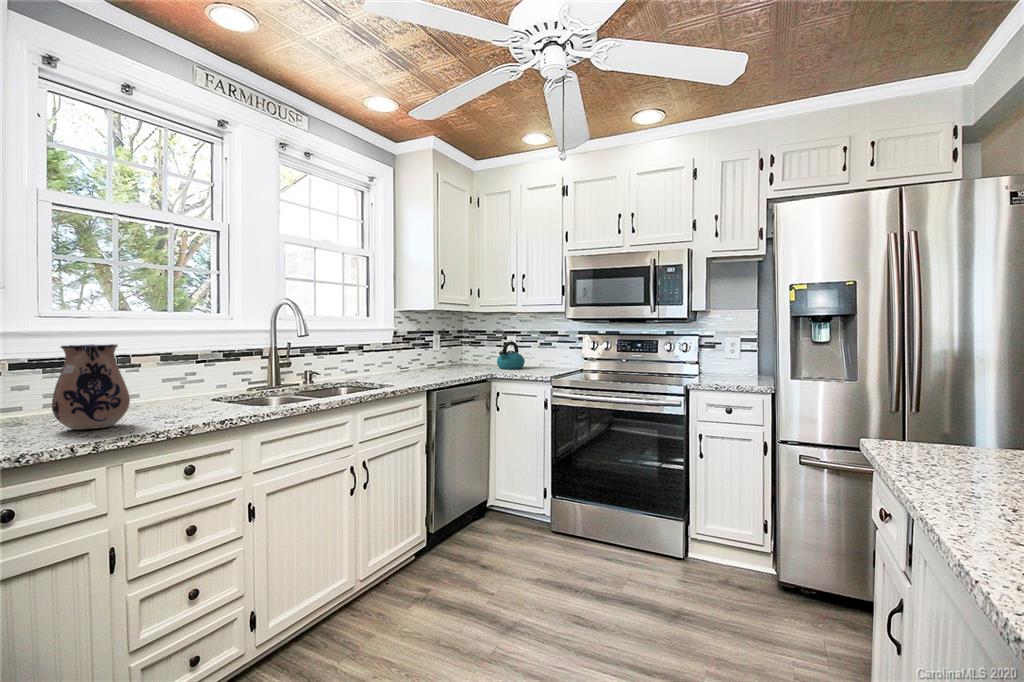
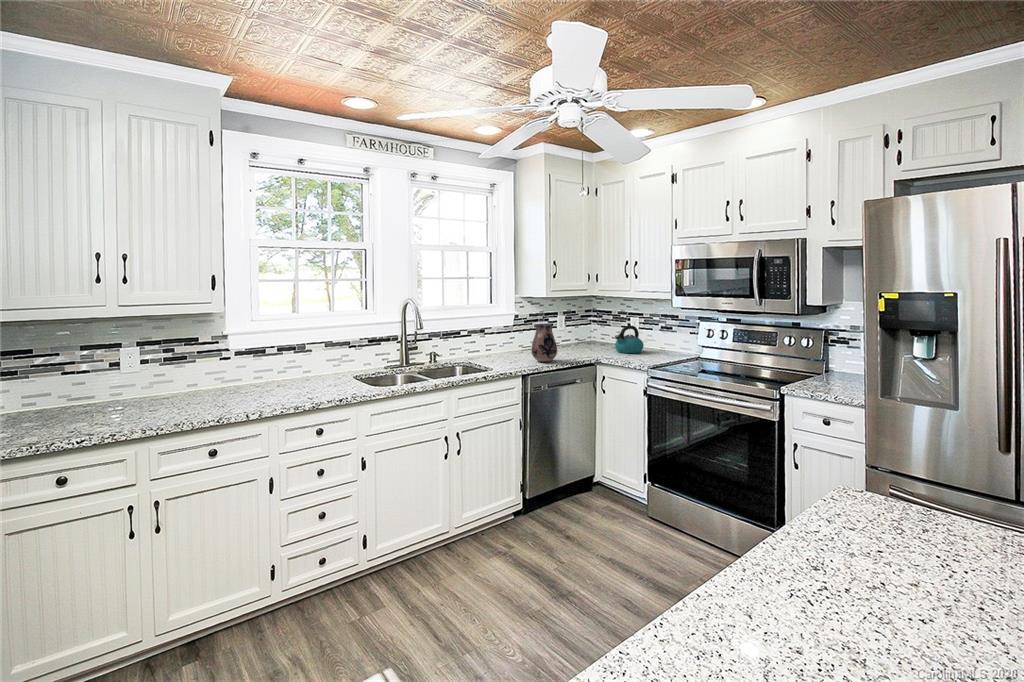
ceramic pitcher: present [52,344,130,430] -> present [531,324,557,362]

